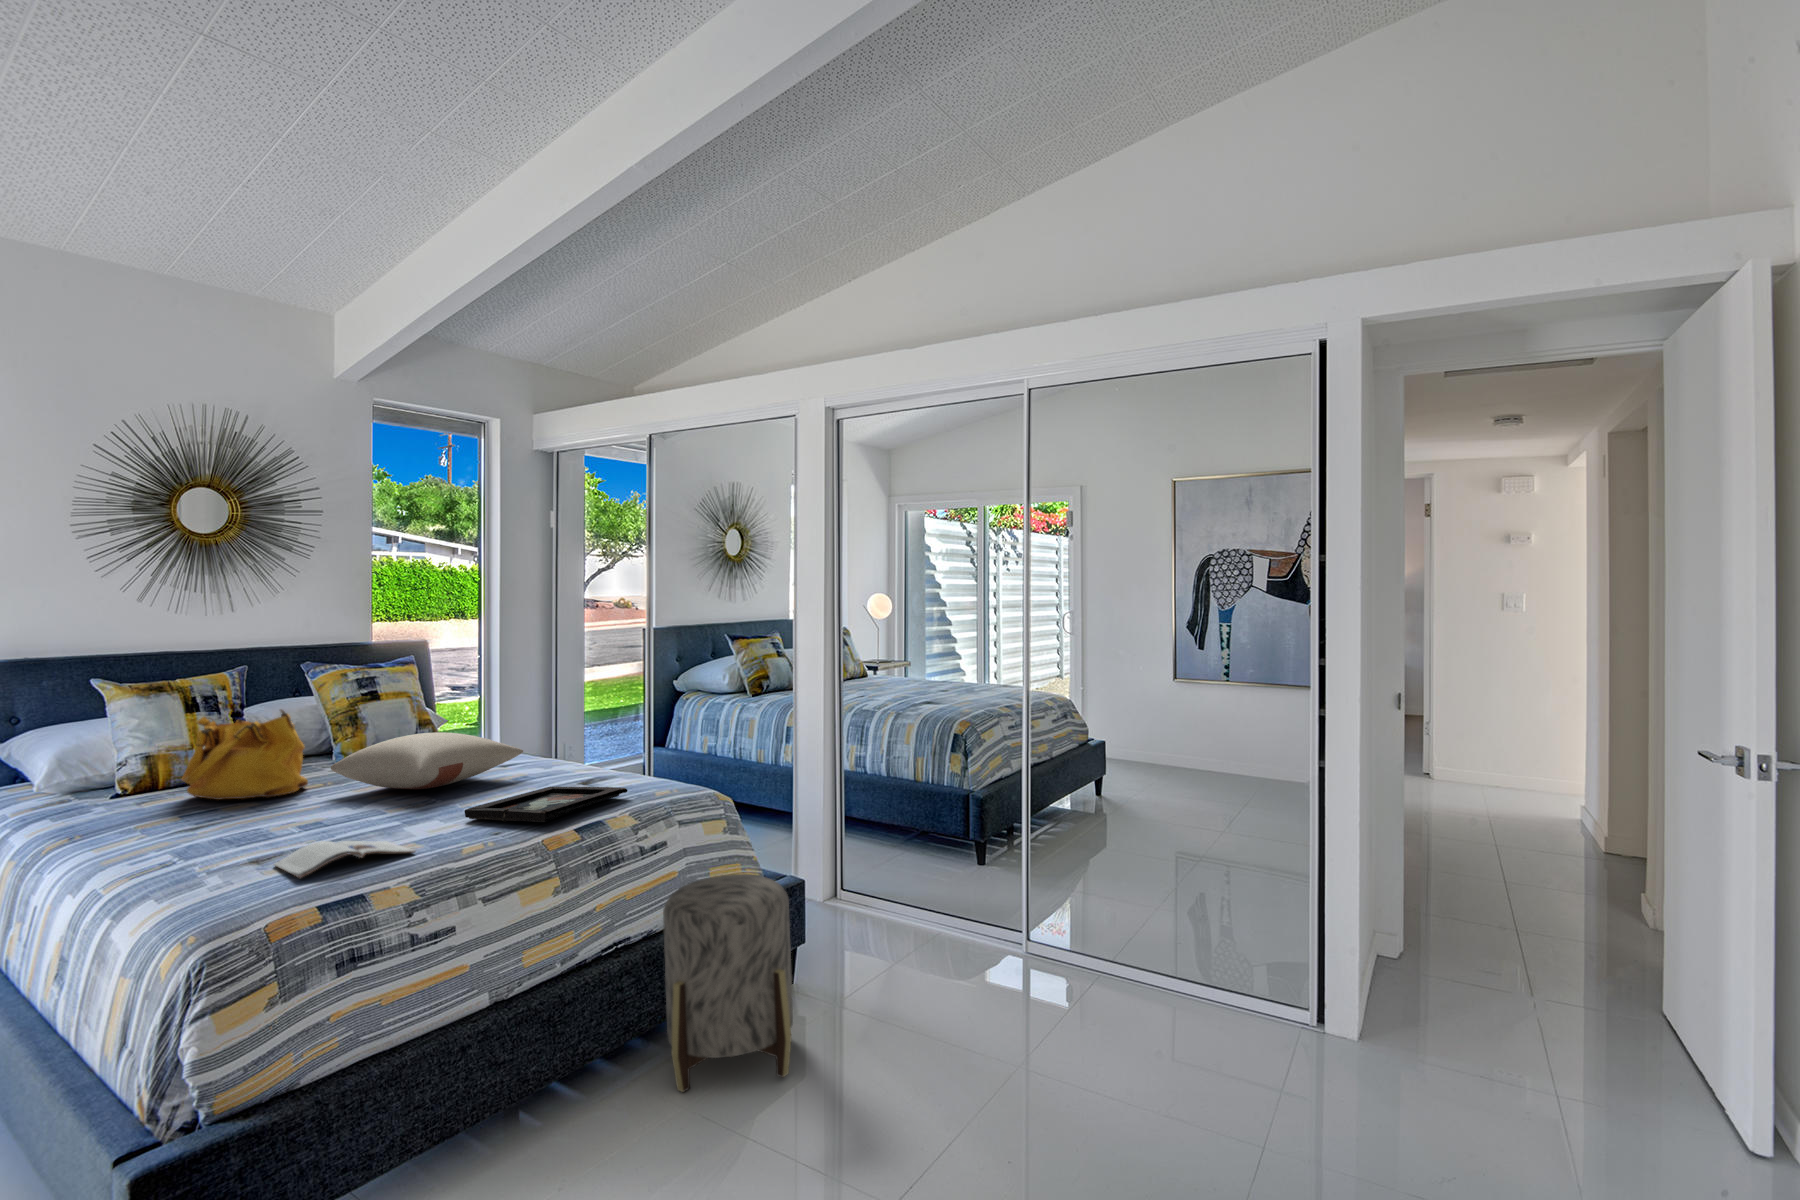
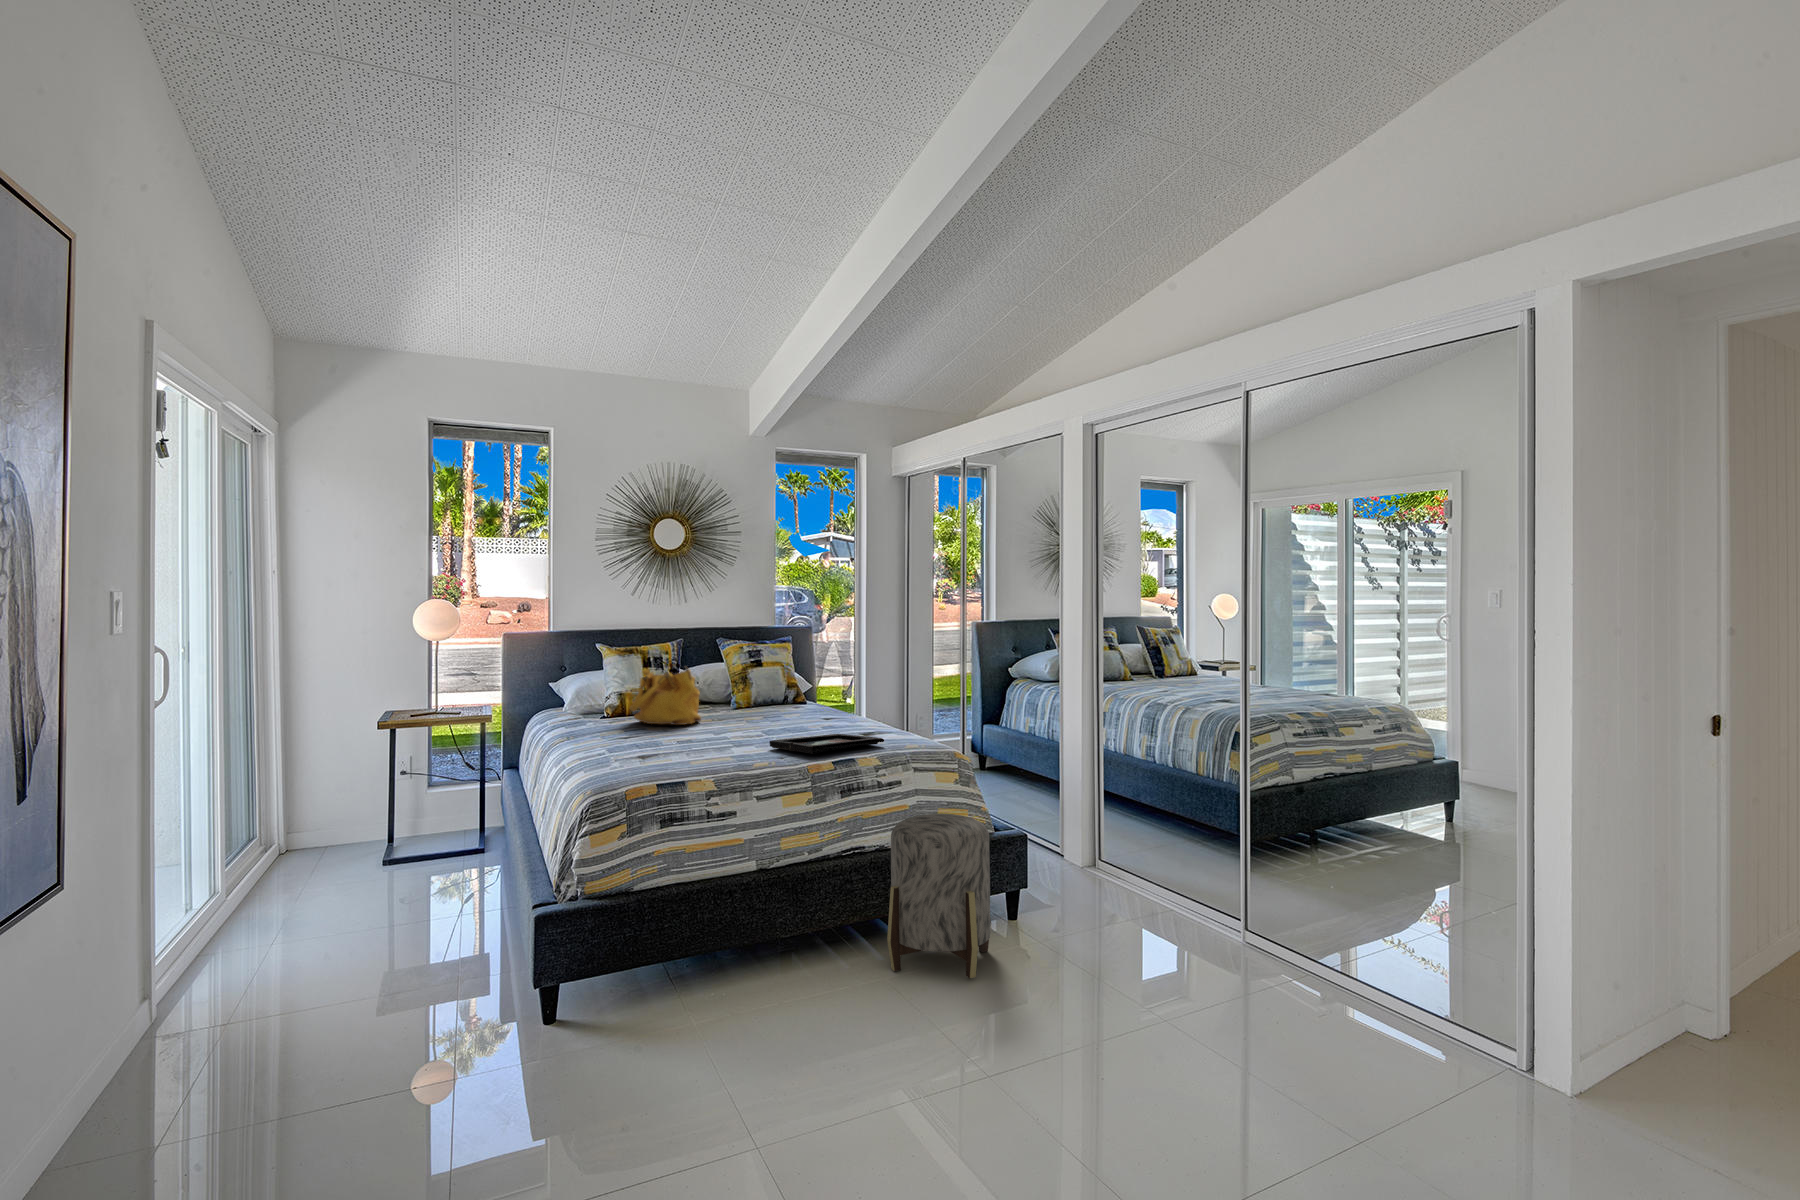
pillow: present [331,732,523,789] -> none [710,690,832,728]
magazine: present [274,841,415,878] -> none [648,748,726,767]

